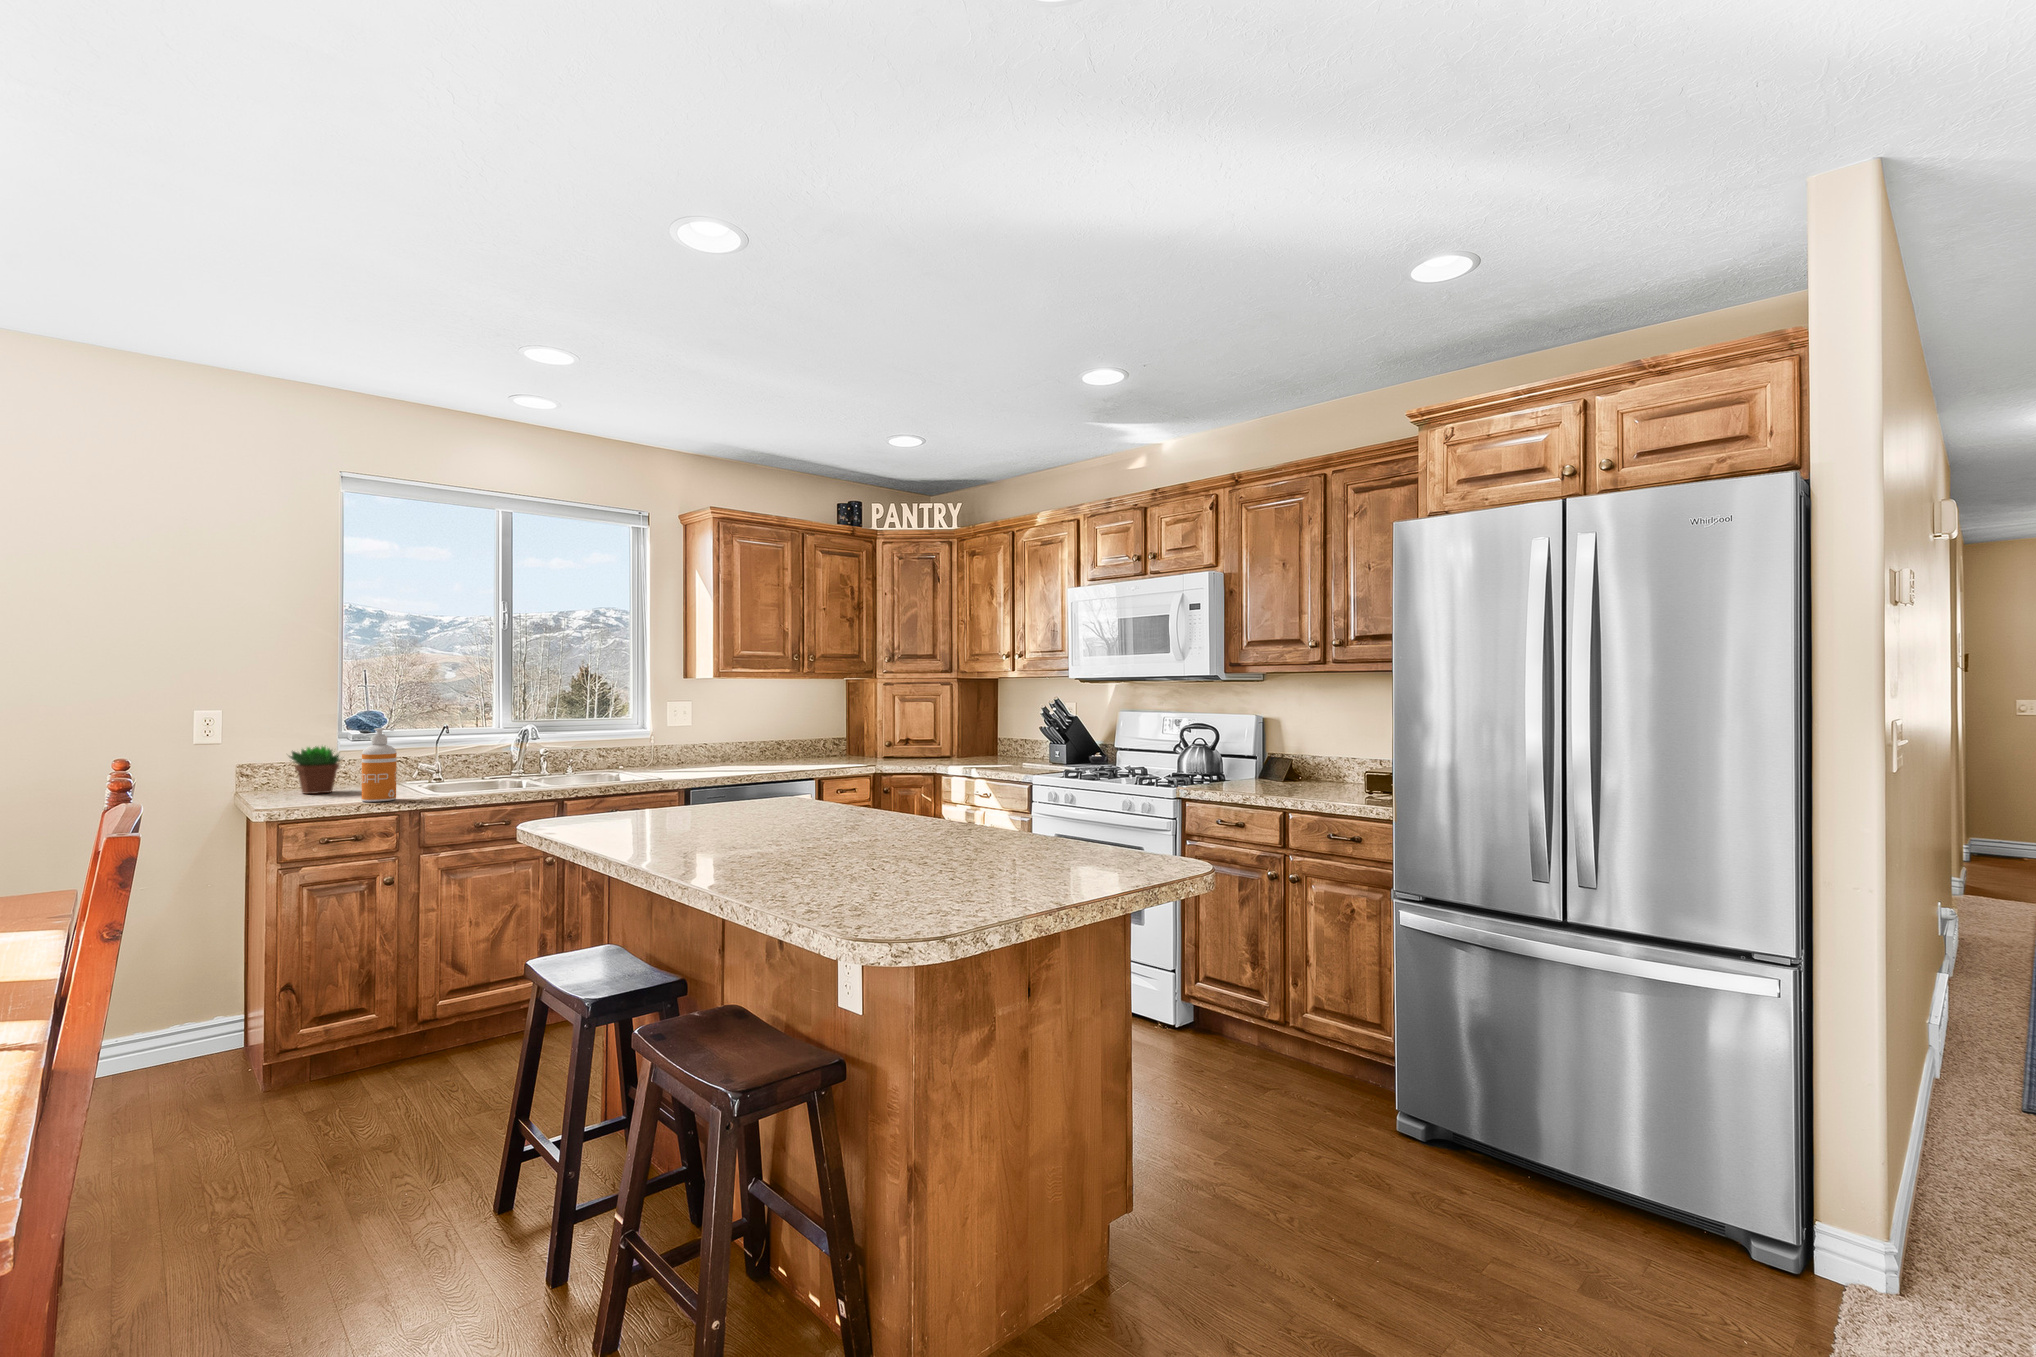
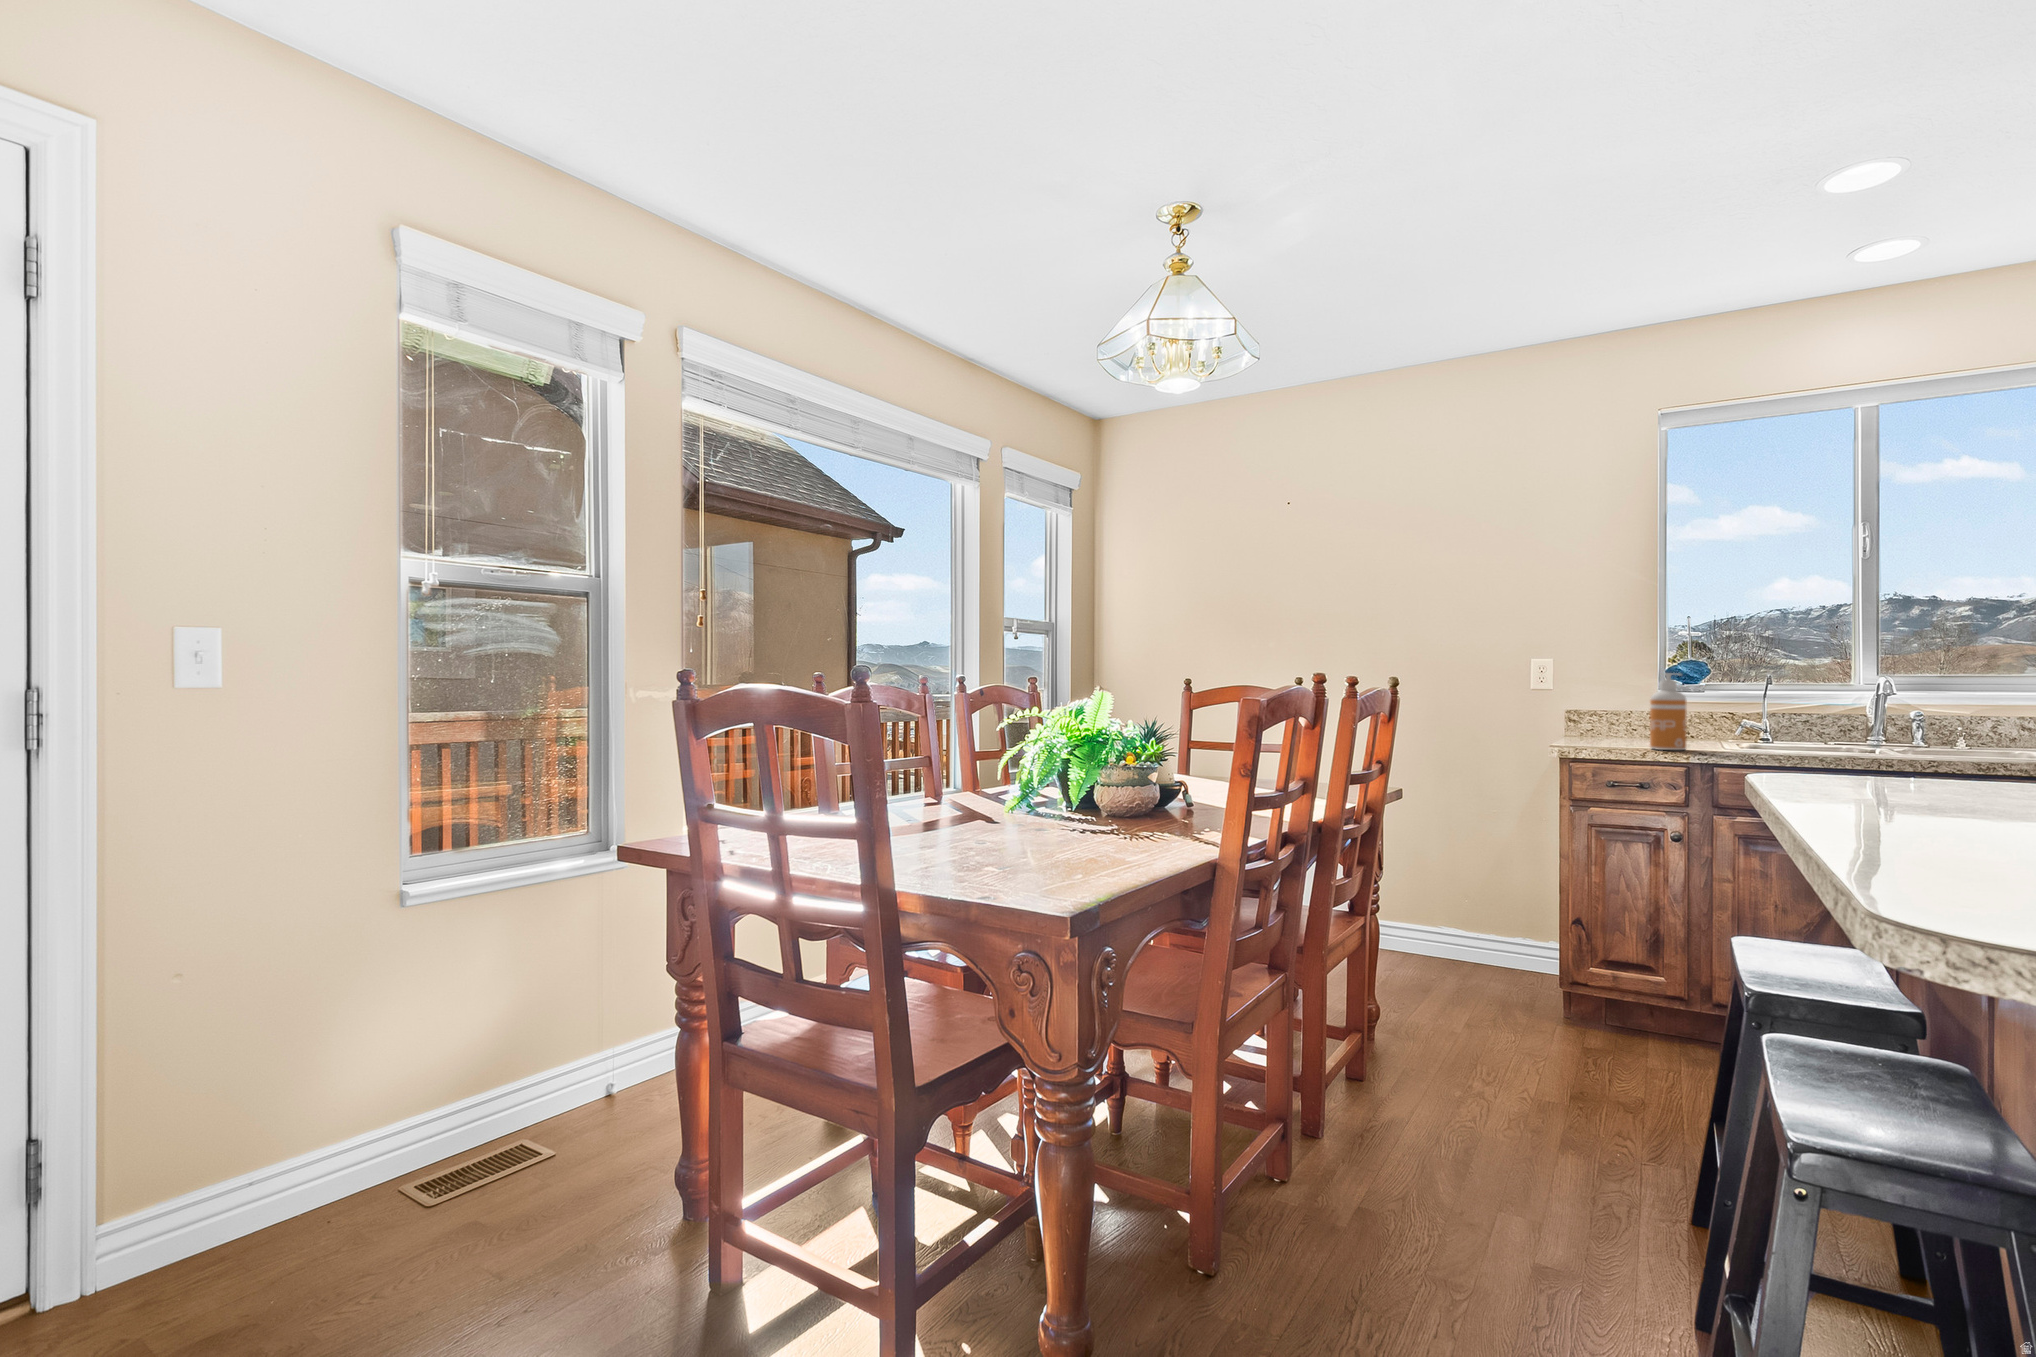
succulent plant: present [289,746,340,794] -> none [1594,691,1650,740]

